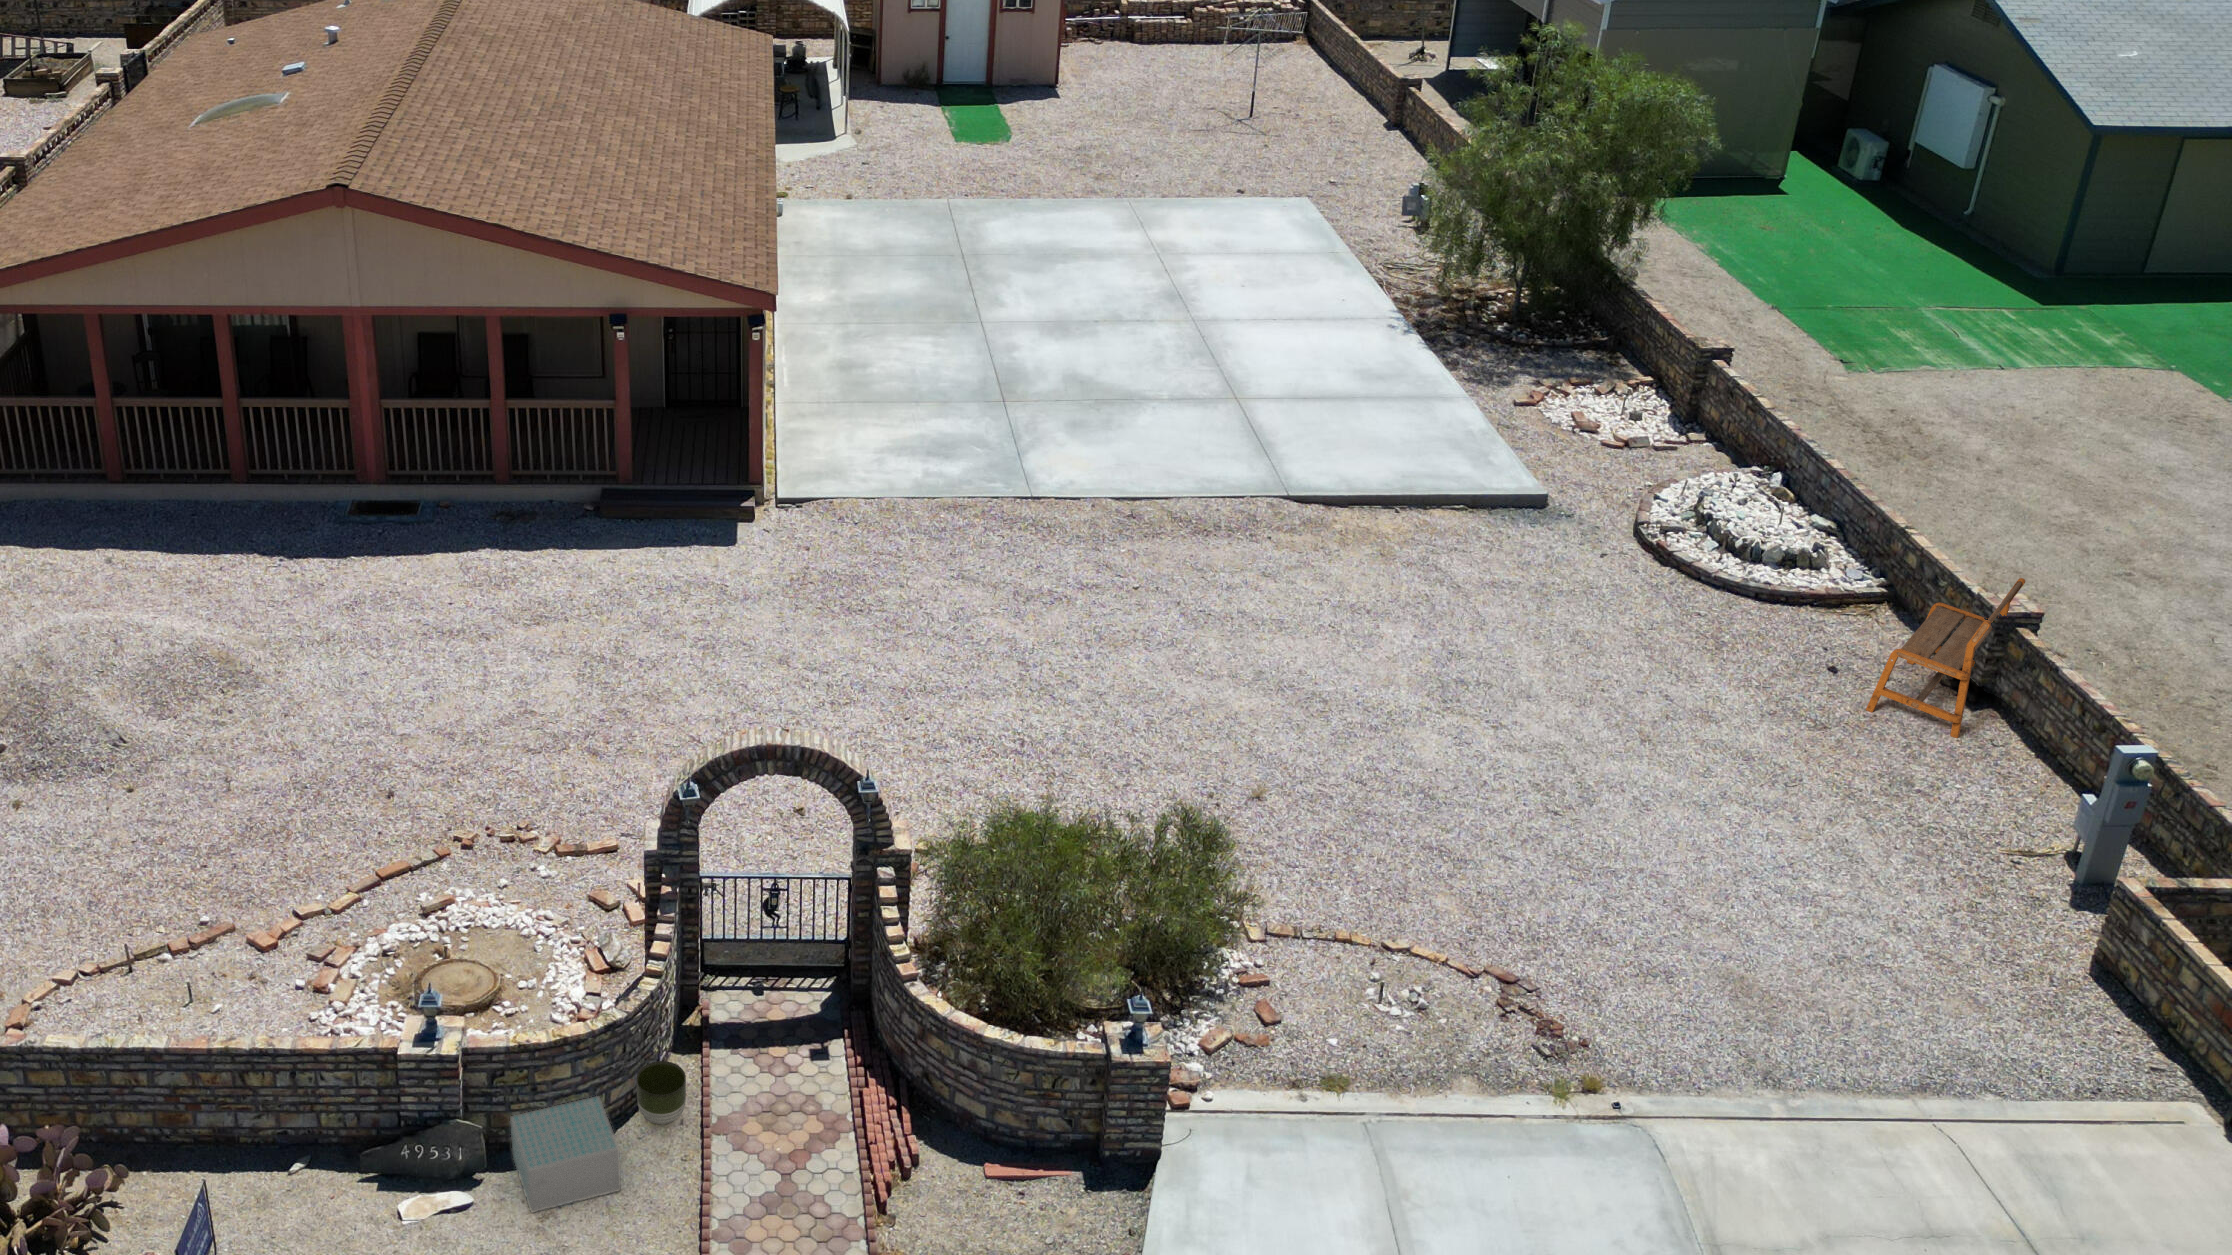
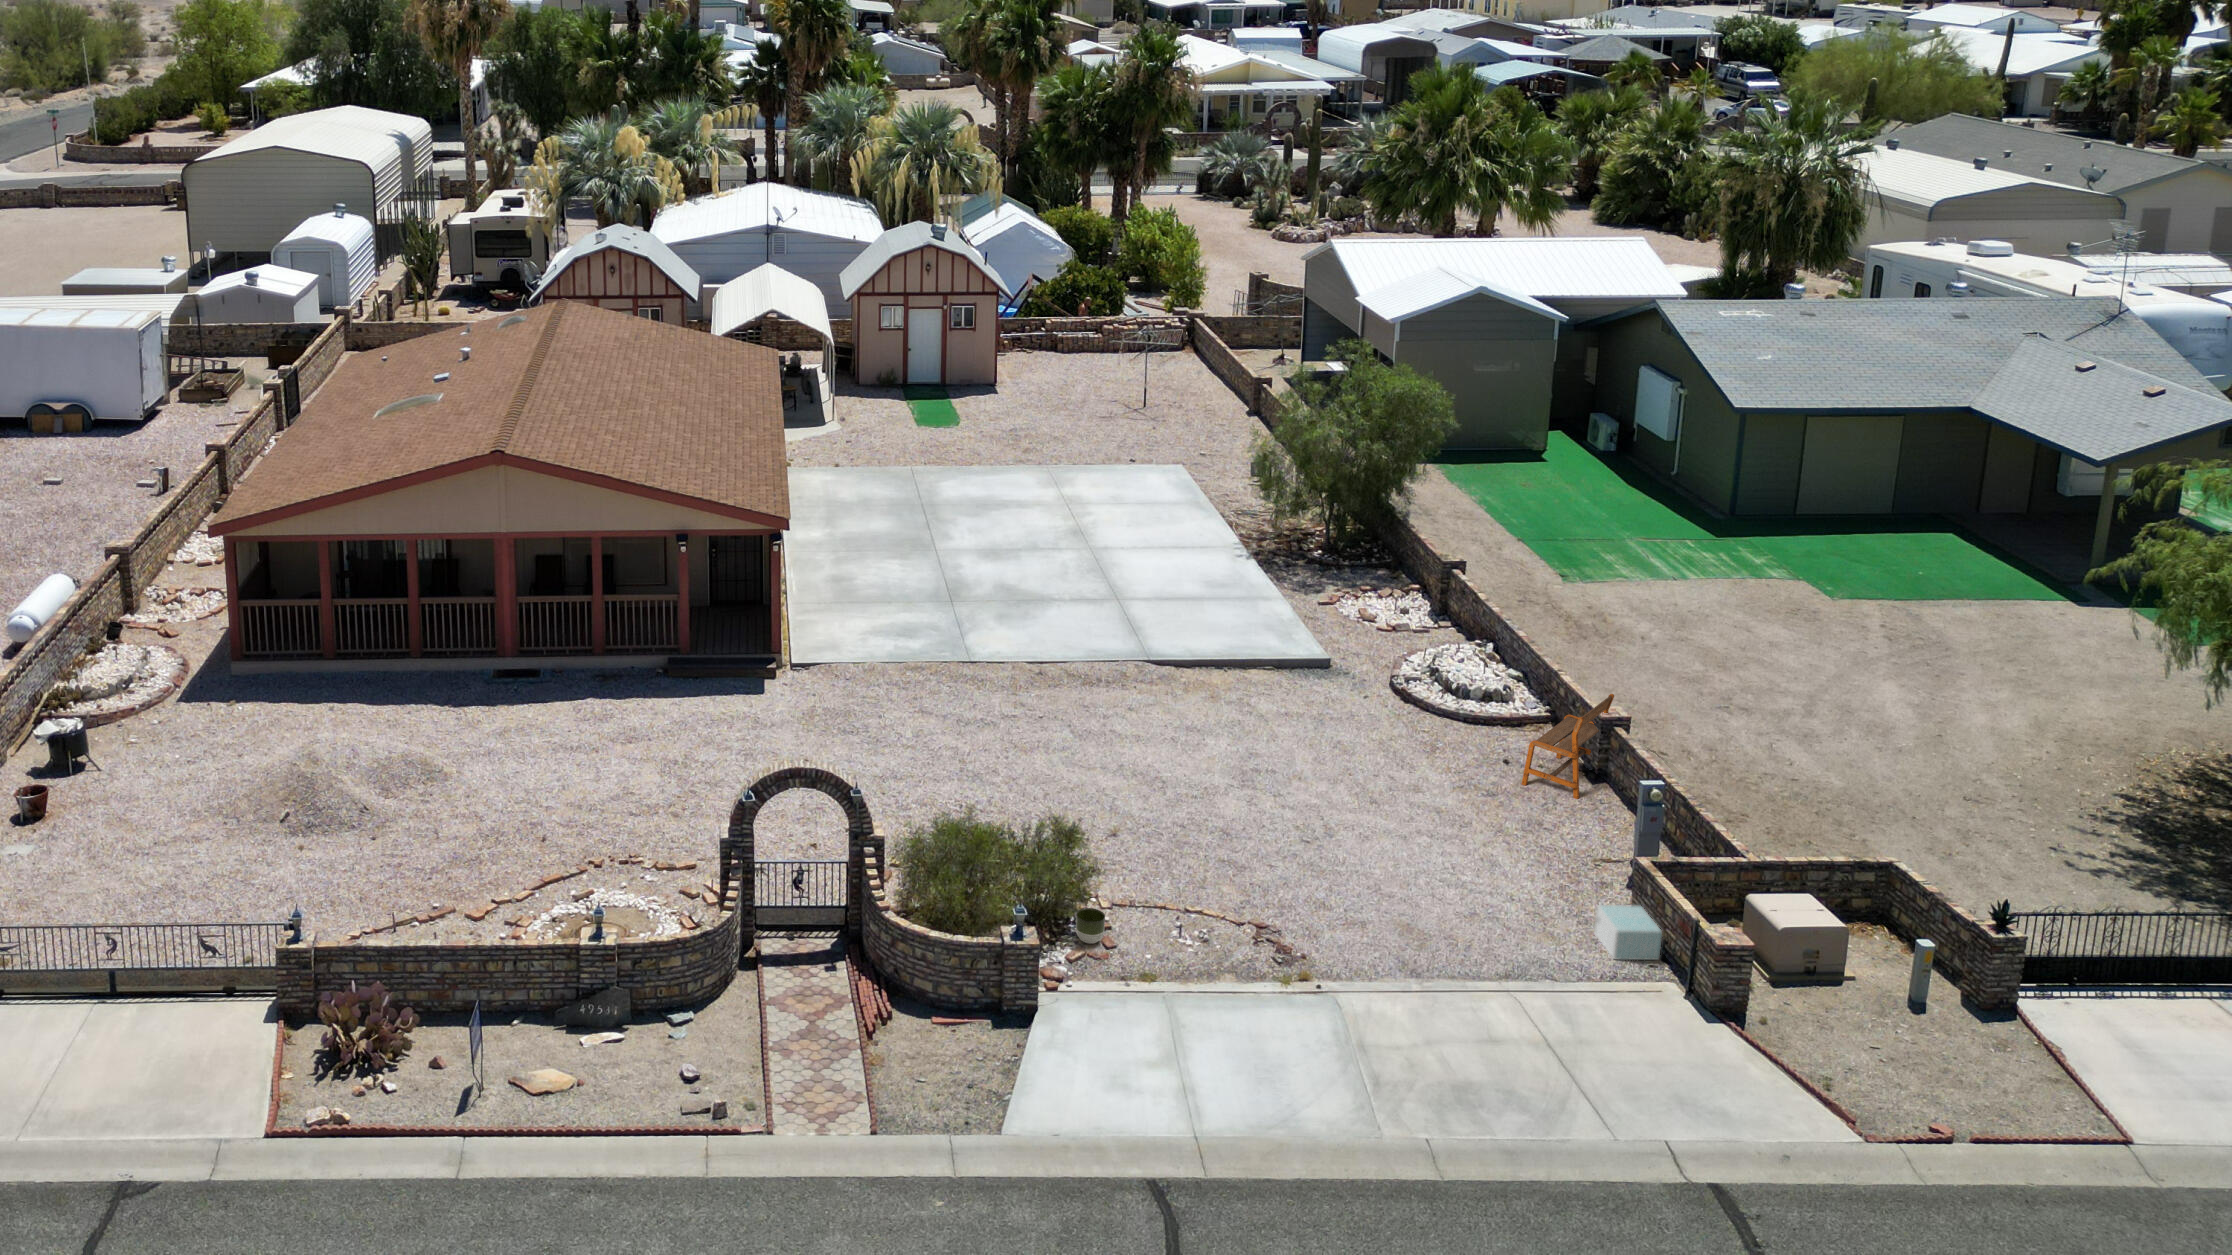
planter: present [636,1061,686,1124] -> present [1076,908,1105,944]
storage box: present [510,1096,621,1212] -> present [1594,905,1662,960]

